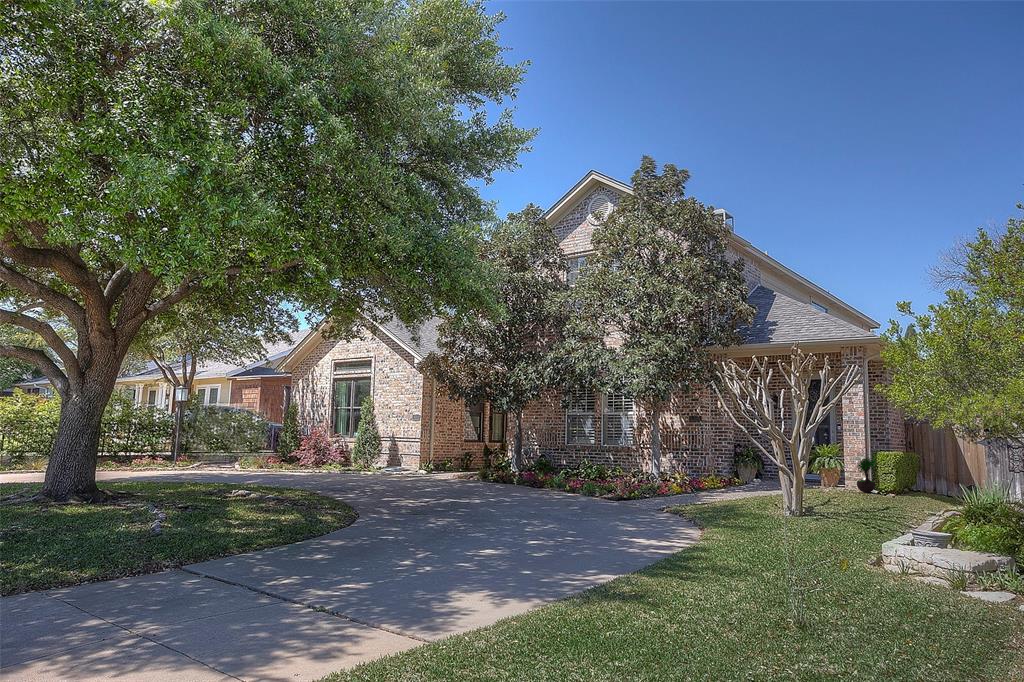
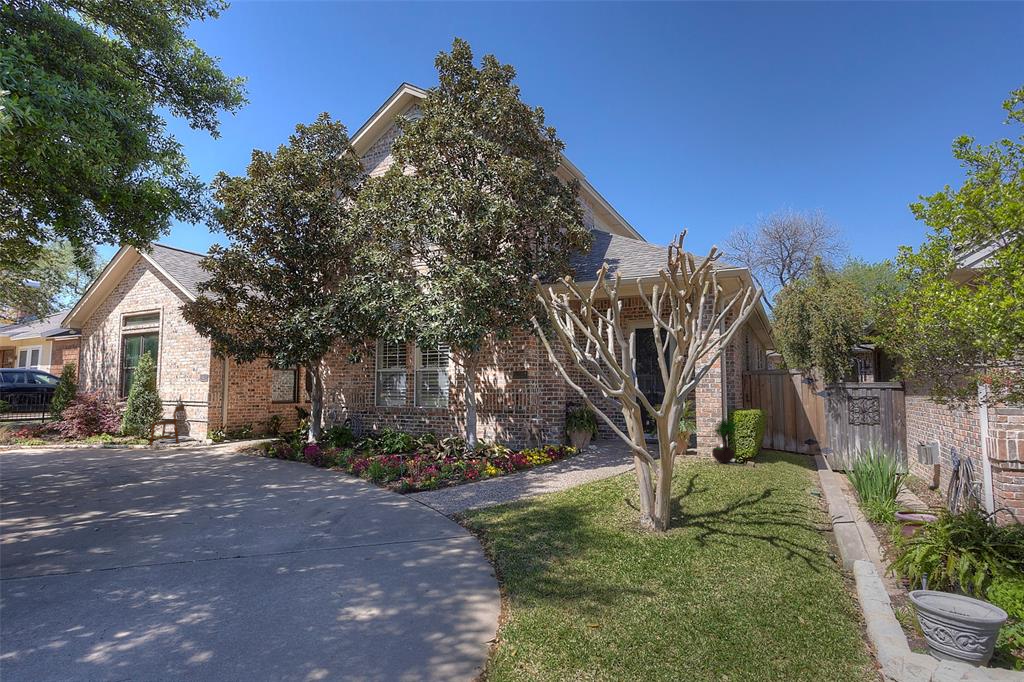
bench: none [377,439,398,472] -> present [150,405,185,445]

